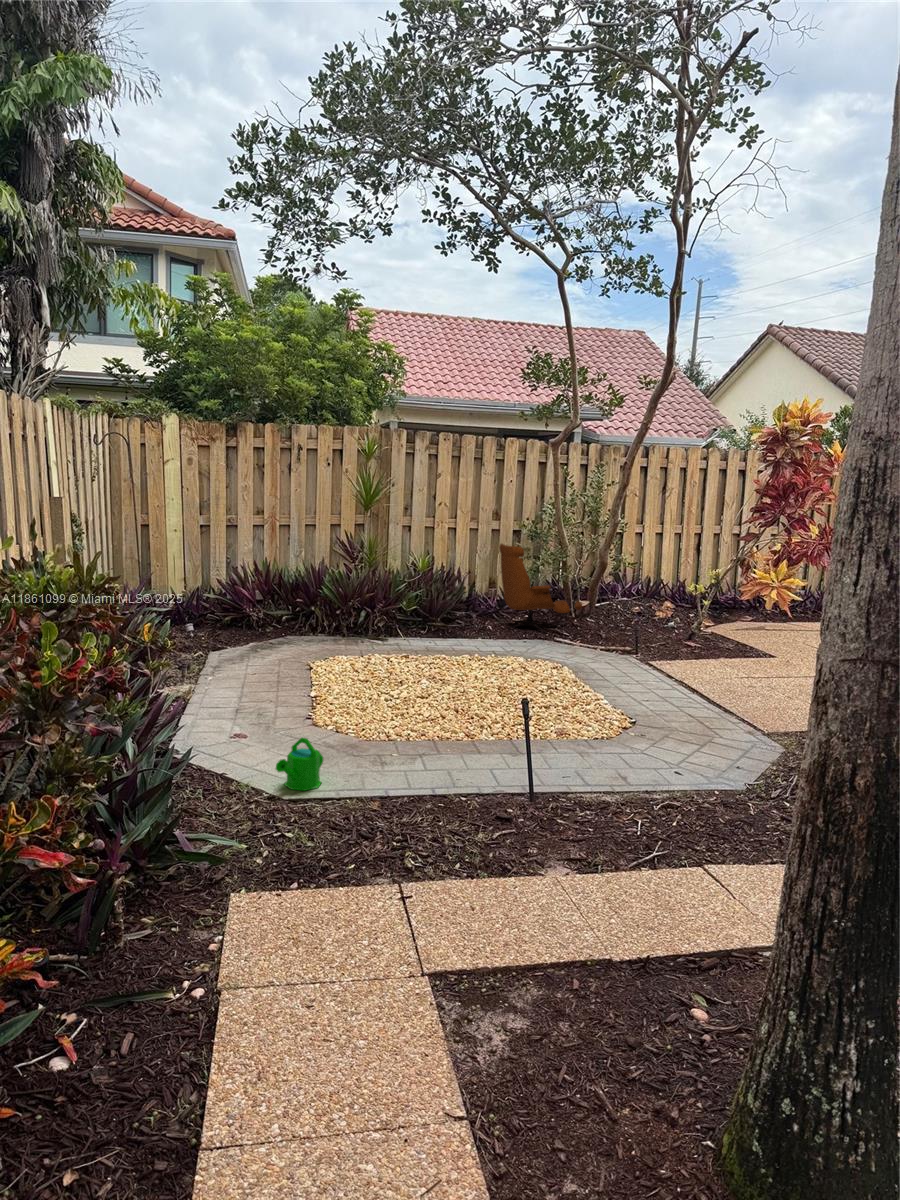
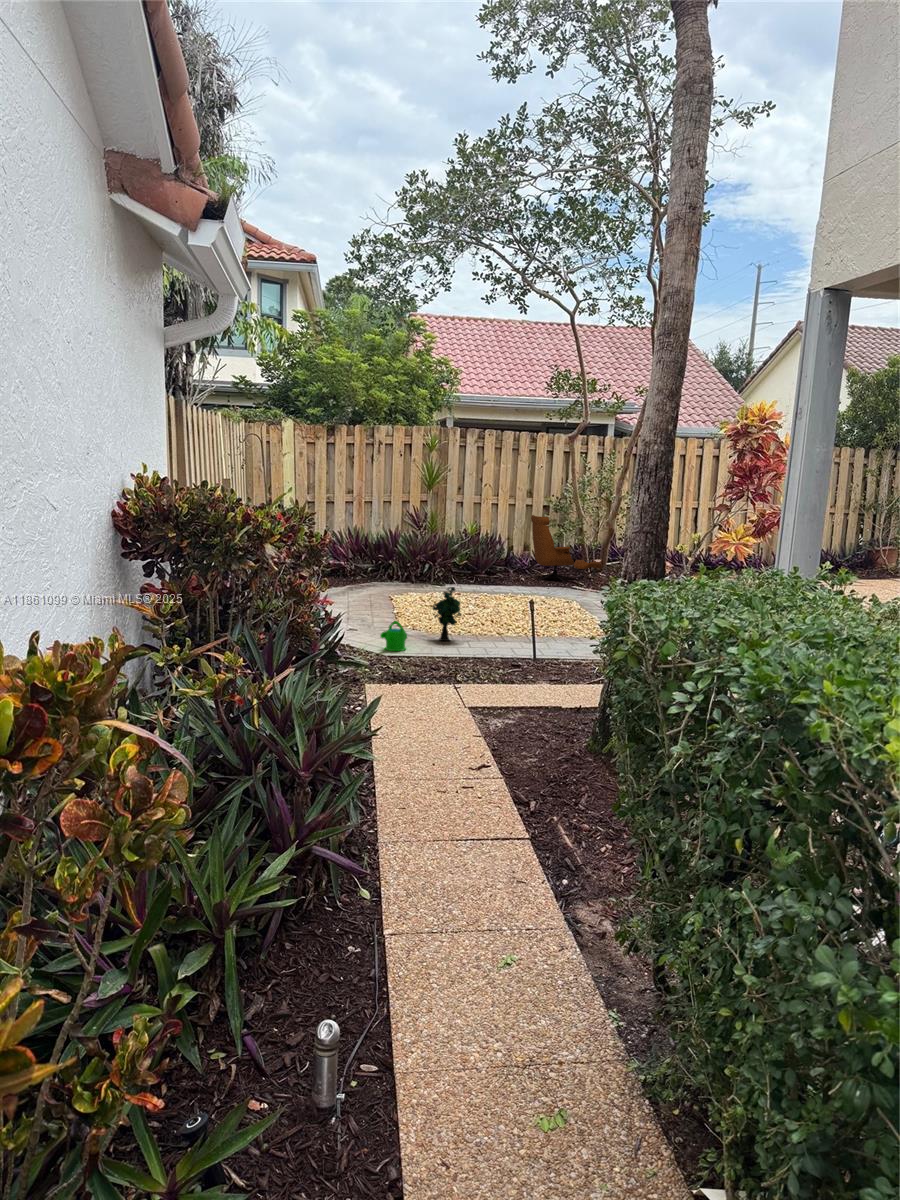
decorative plant: none [361,674,413,760] -> present [432,587,461,641]

